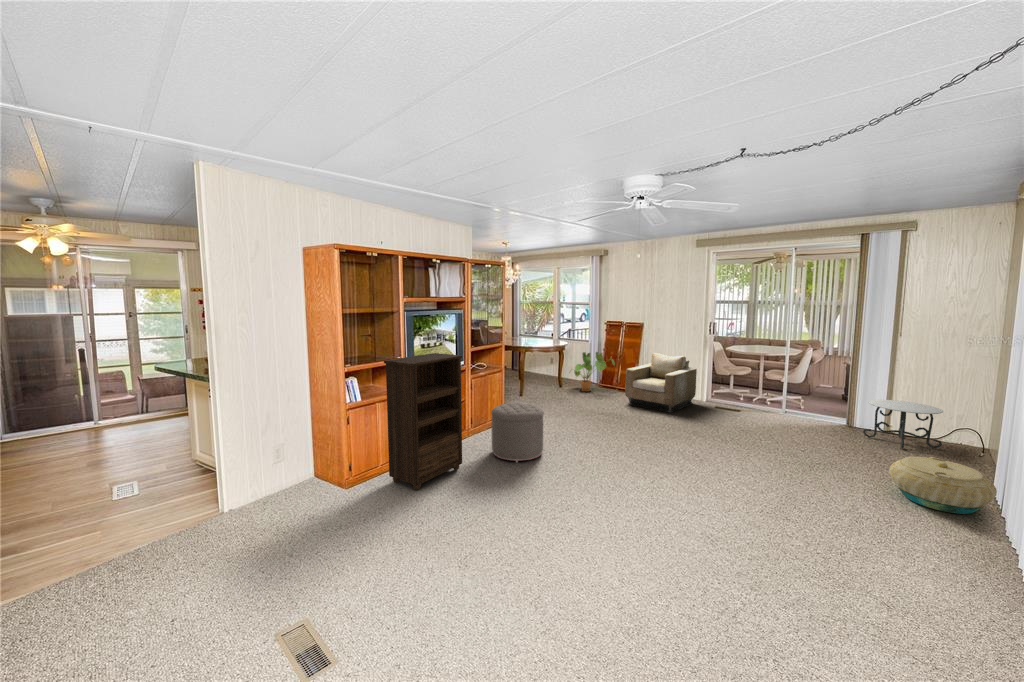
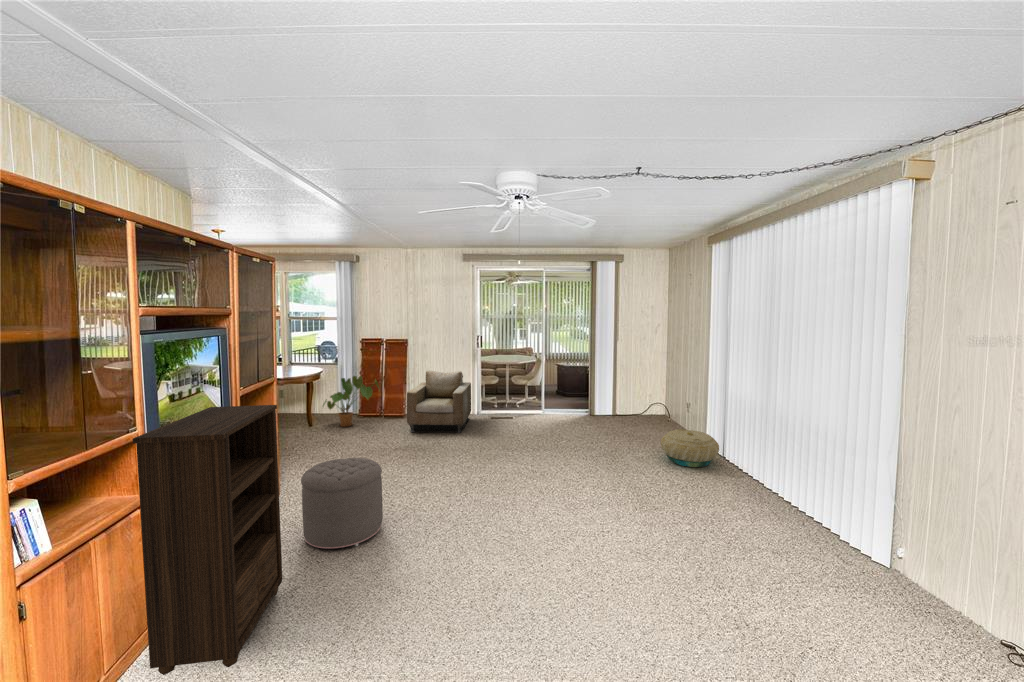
side table: present [863,400,943,449] -> none [606,390,650,427]

